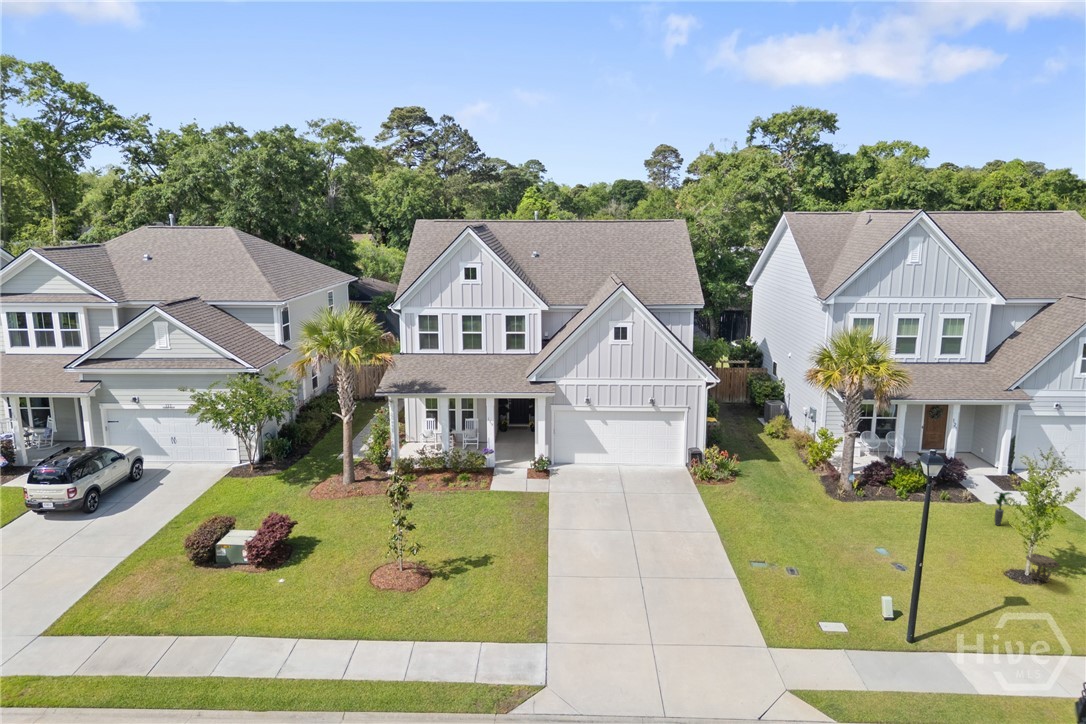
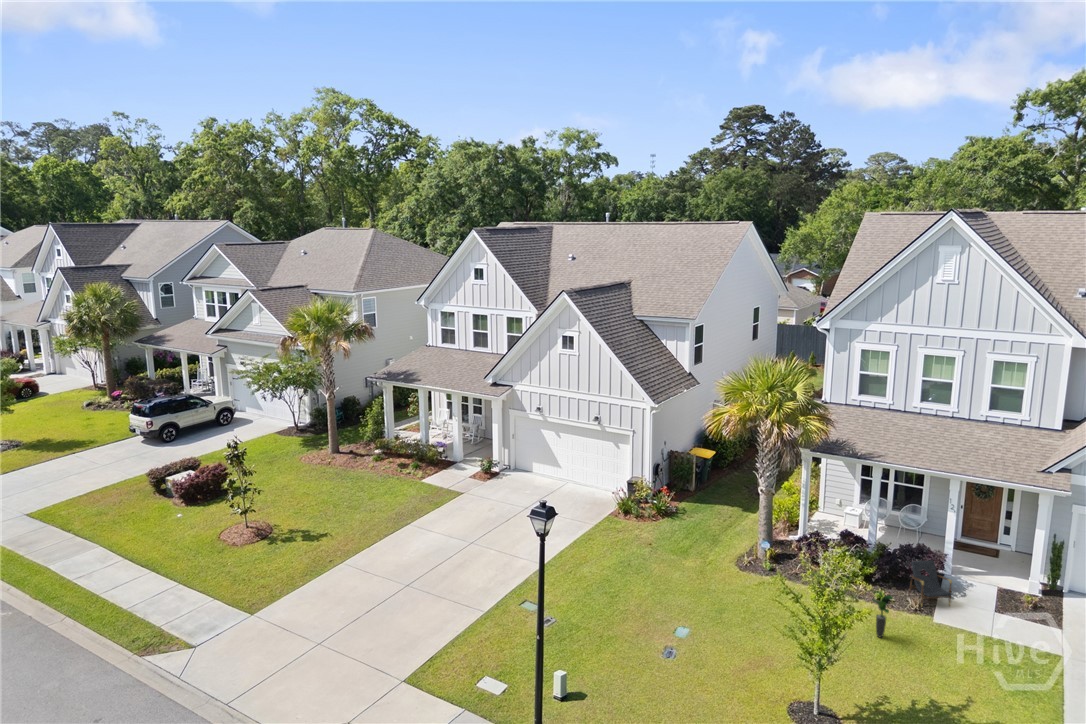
lounge chair: none [959,466,993,500] -> present [909,560,952,607]
side table: present [1026,554,1060,582] -> none [785,665,820,704]

